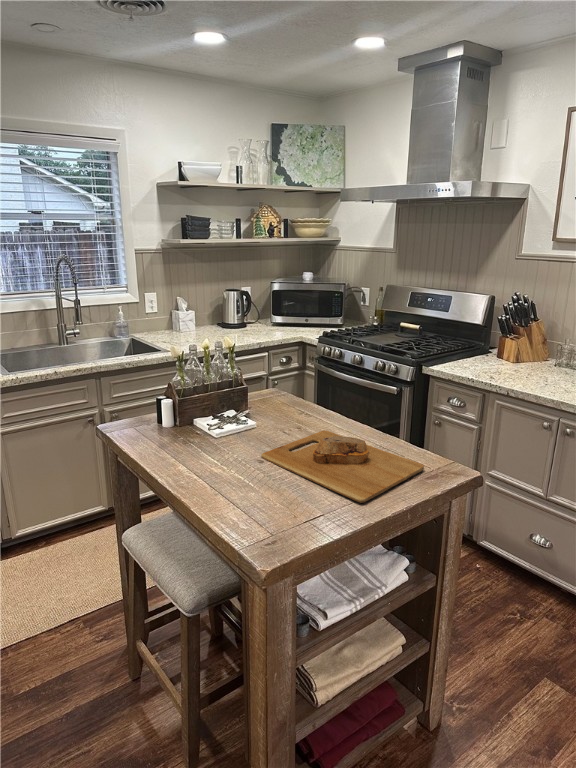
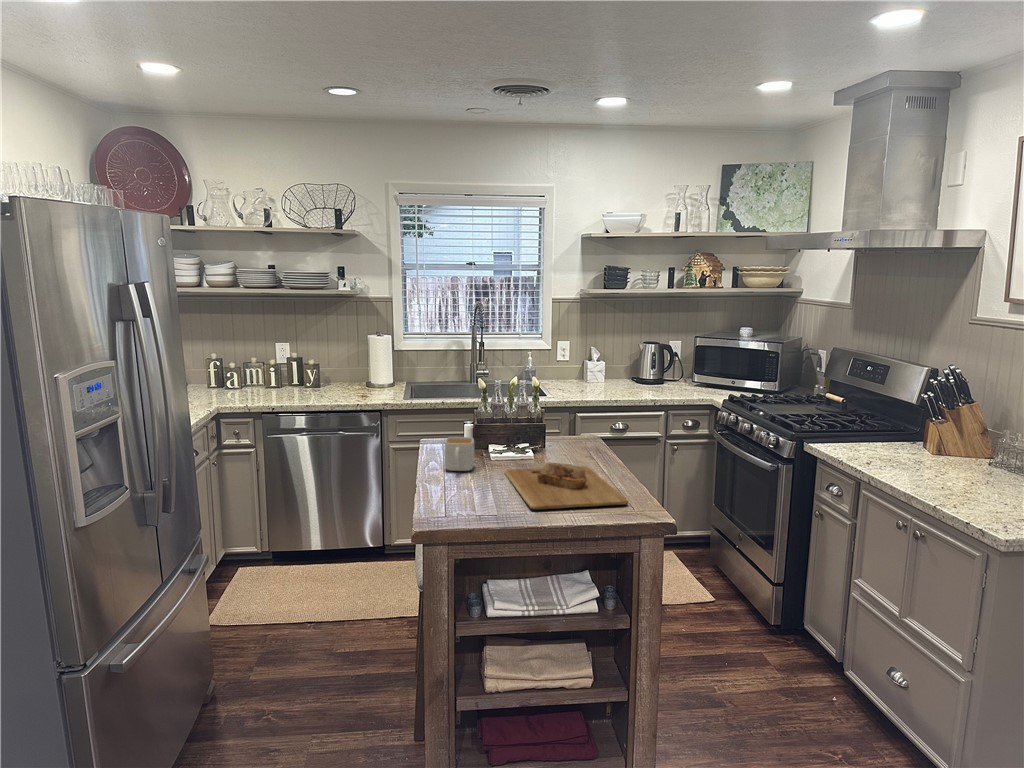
mug: none [189,425,228,470] -> present [444,437,474,471]

